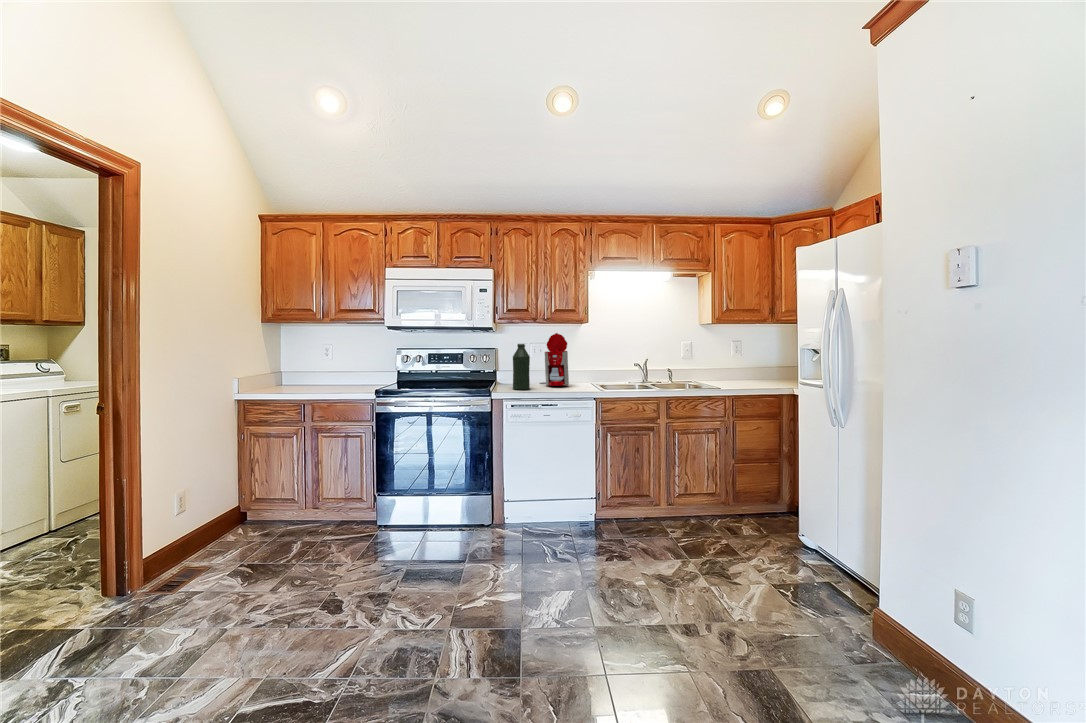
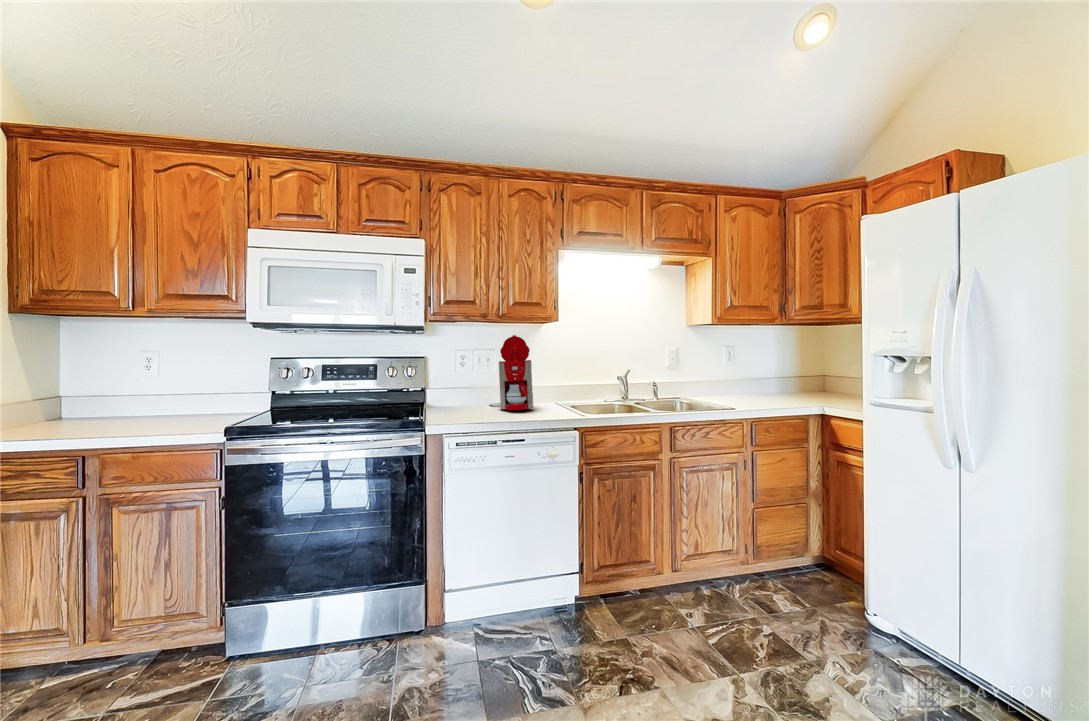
bottle: present [513,344,530,390] -> none [455,351,481,418]

